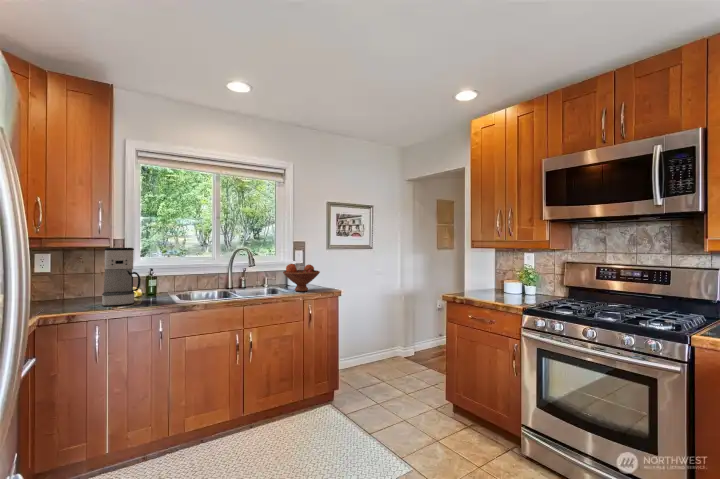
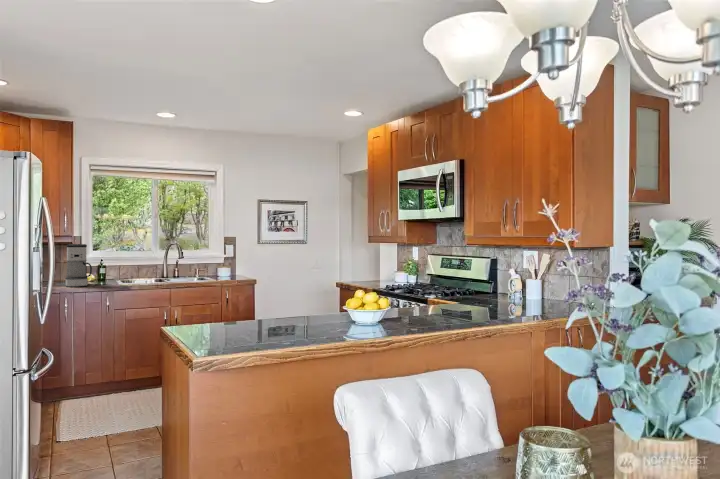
fruit bowl: present [283,264,320,291] -> none [207,258,238,281]

